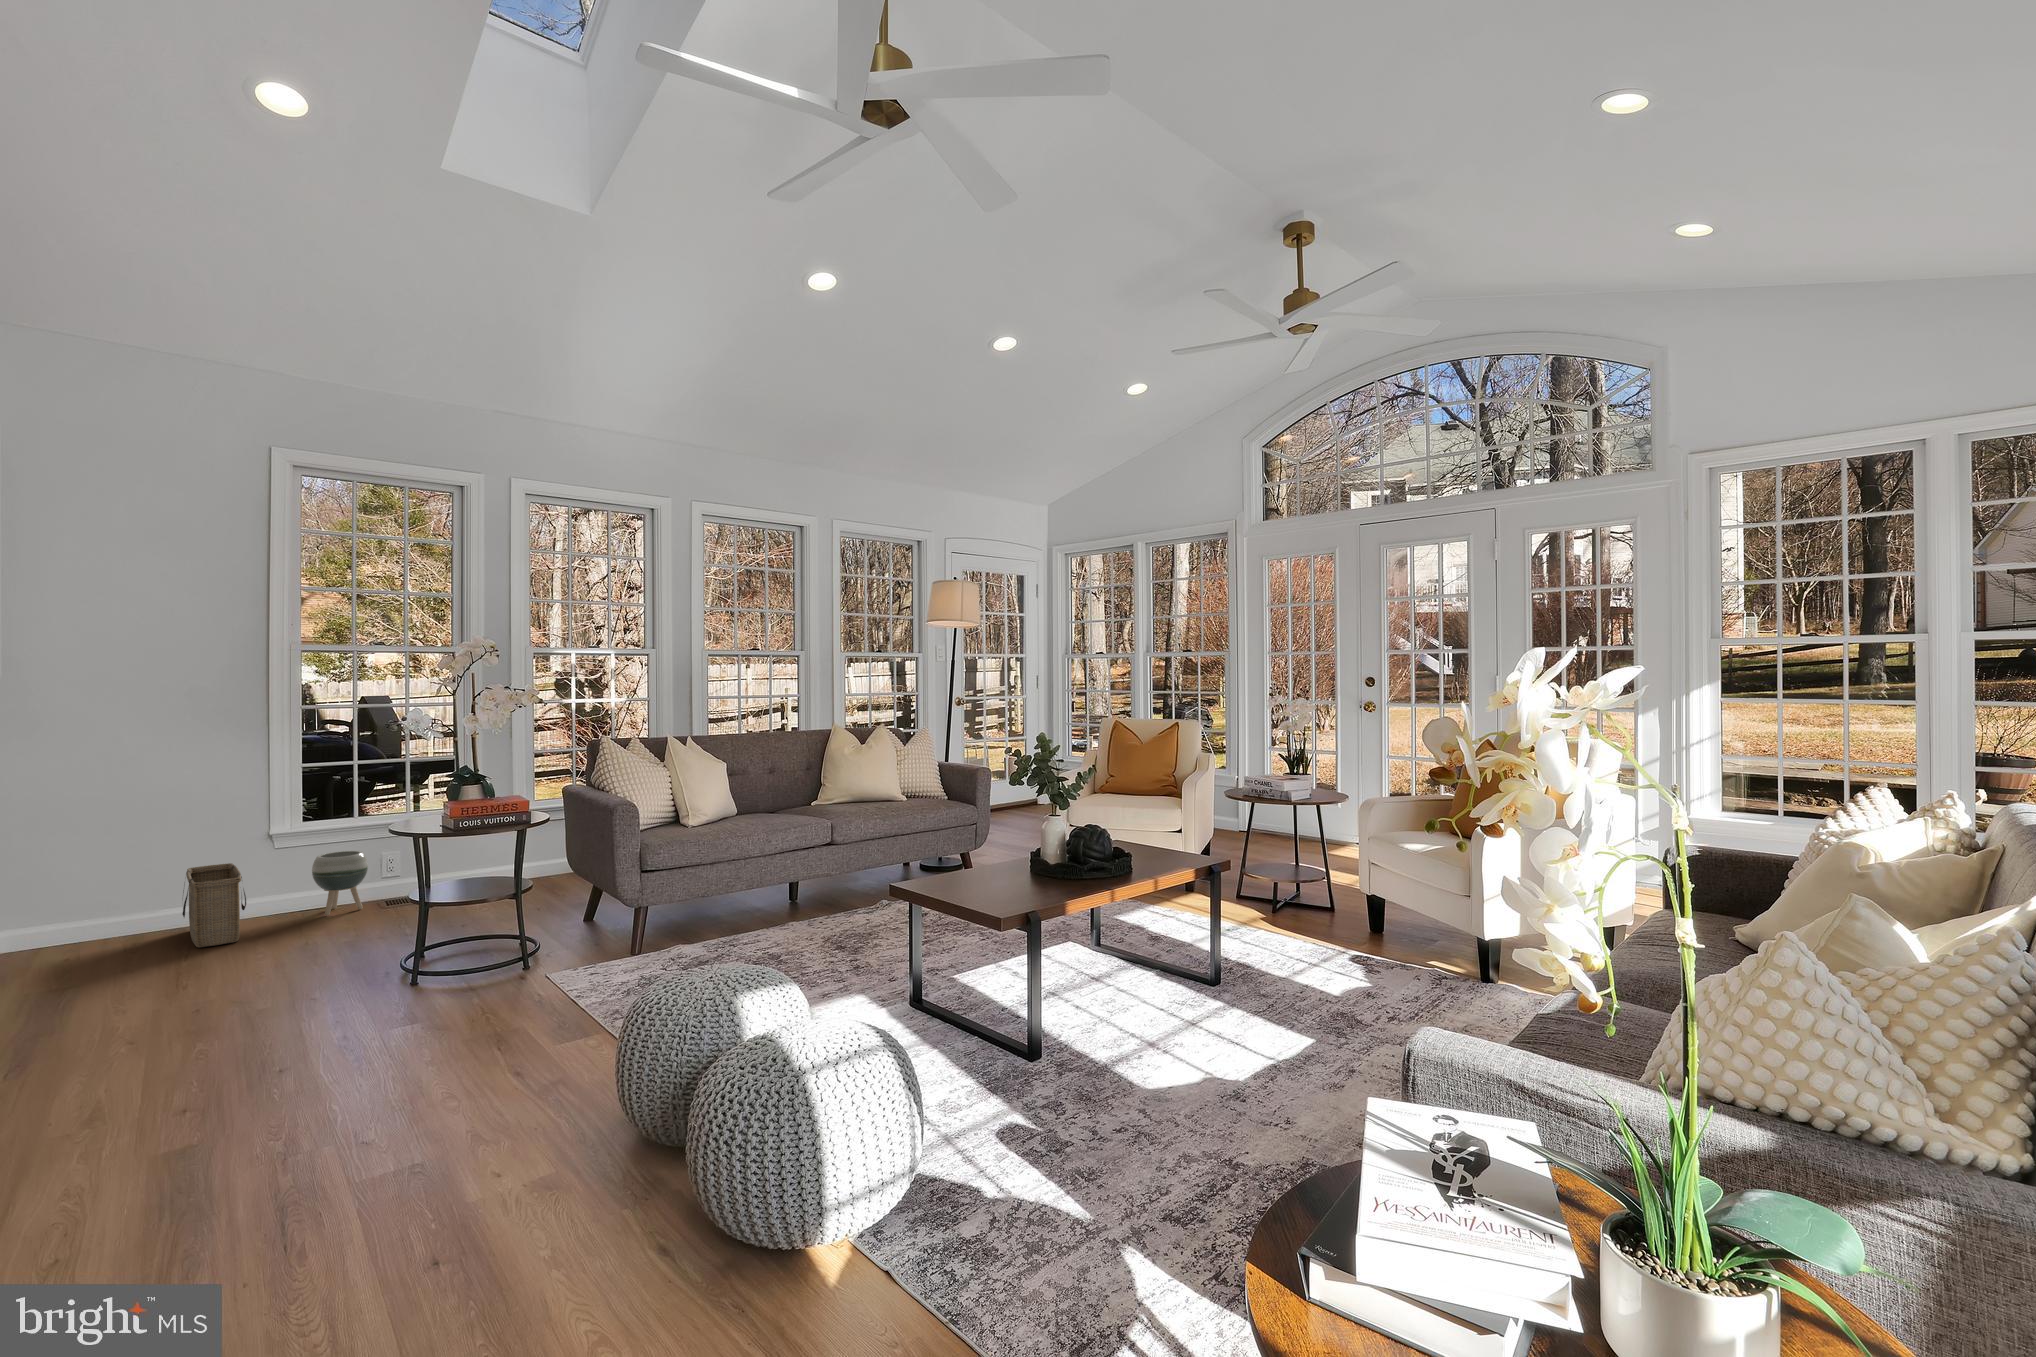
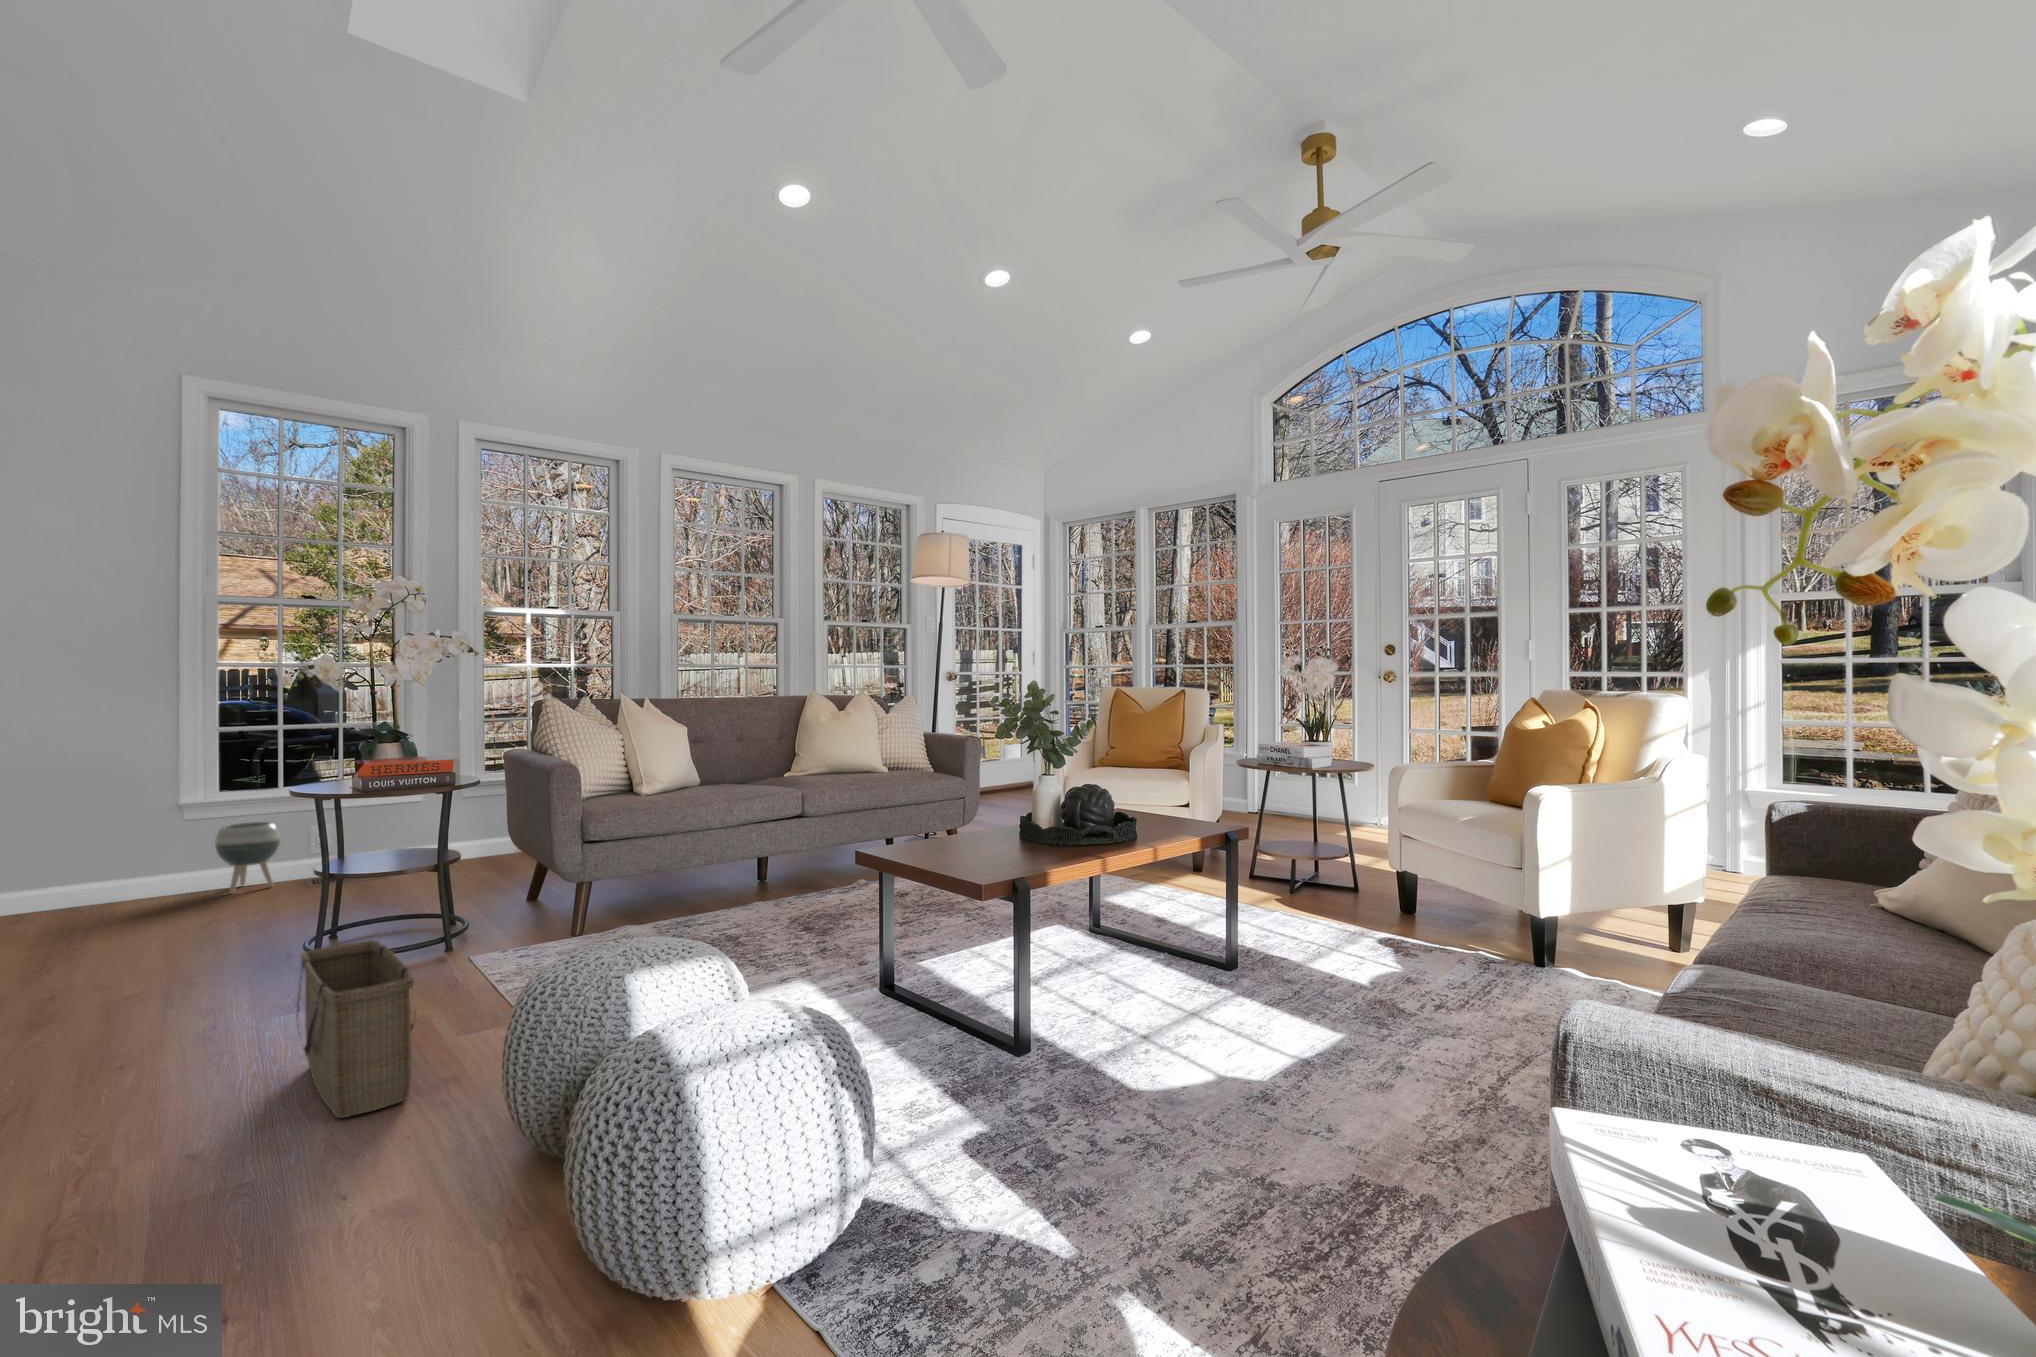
basket: present [182,863,246,947] -> present [297,940,415,1118]

